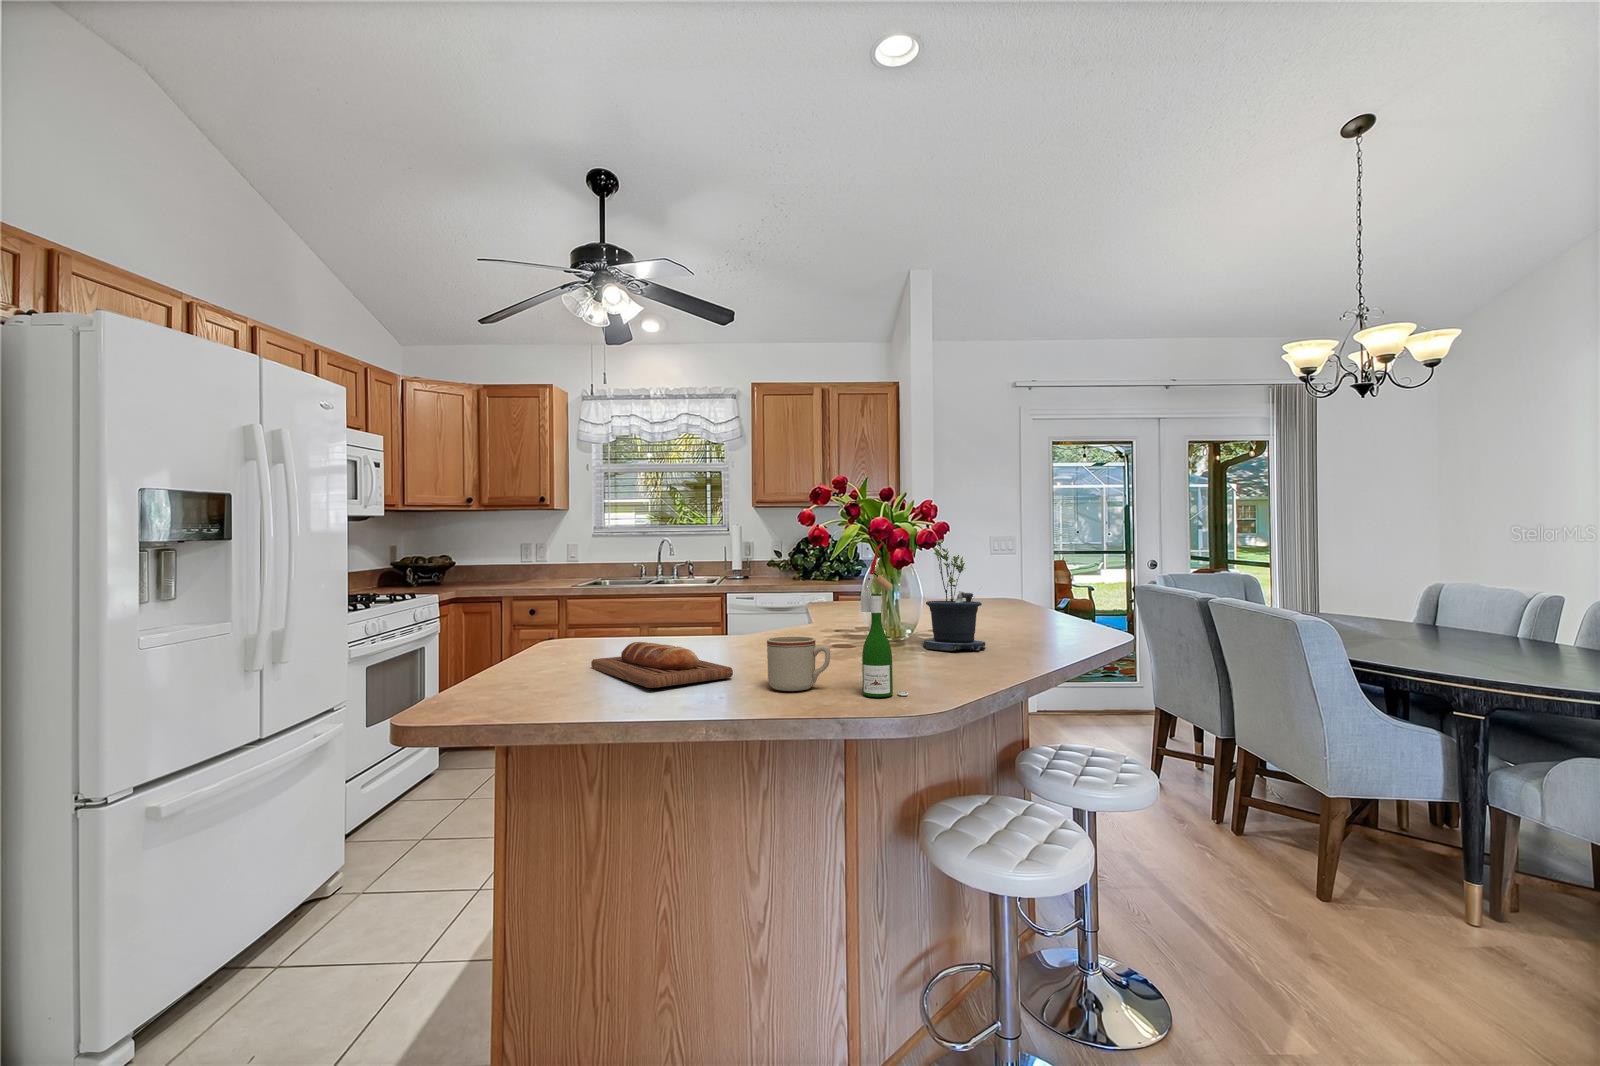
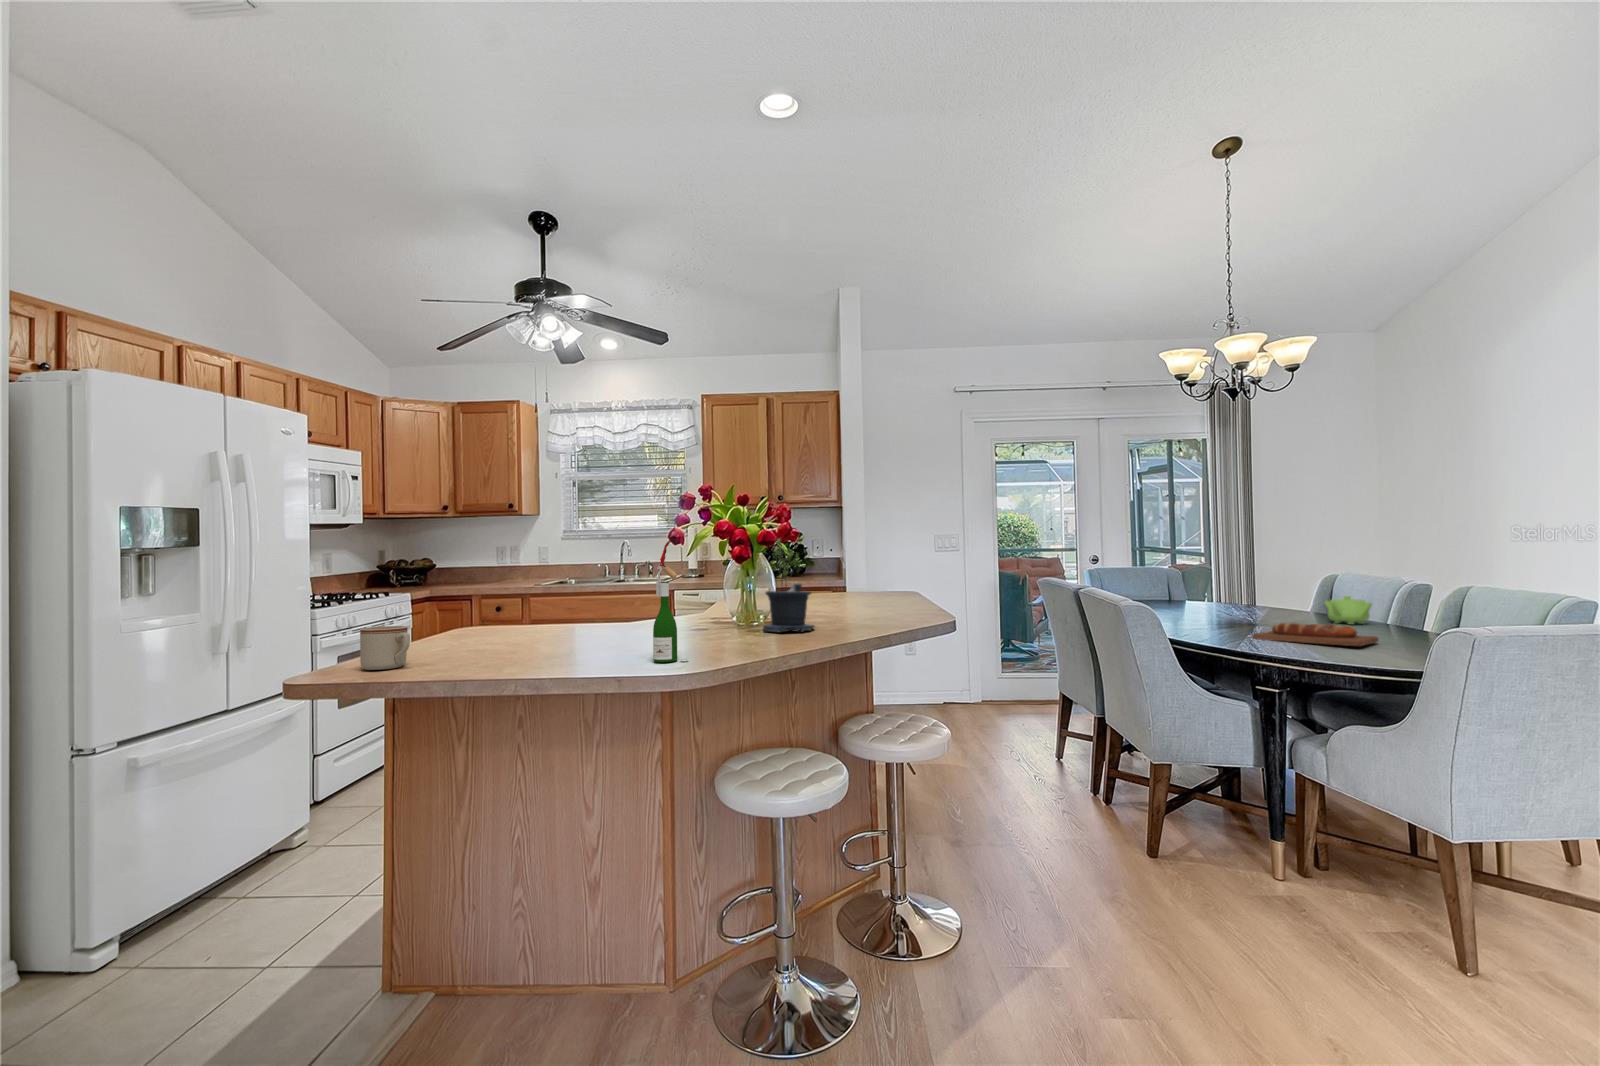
teapot: none [1446,607,1510,637] -> present [1324,596,1372,624]
mug: present [767,637,830,691] -> present [360,626,410,670]
bread loaf: present [591,642,733,688] -> present [1253,623,1379,646]

